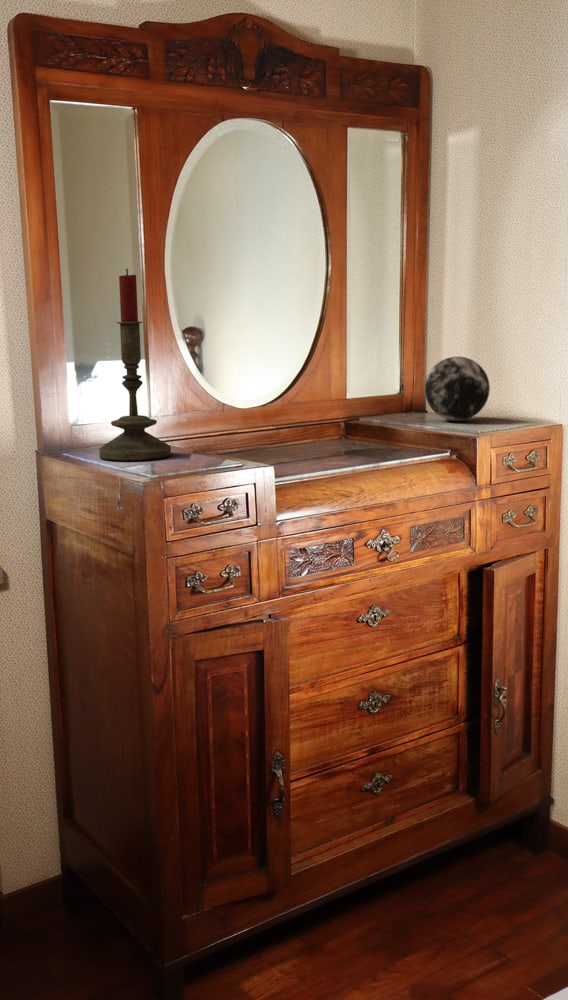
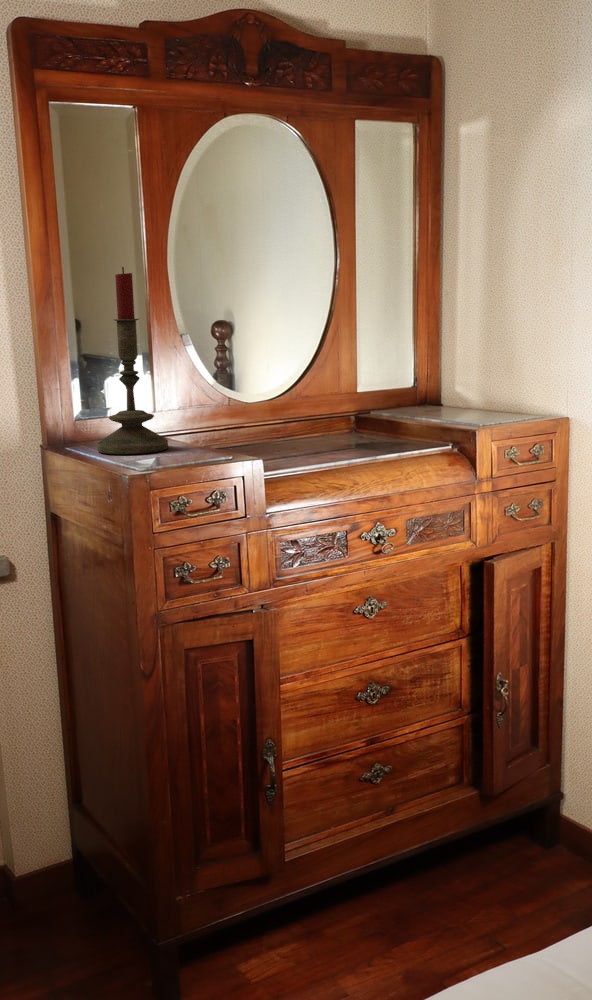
decorative orb: present [425,356,490,421] -> none [432,349,497,413]

